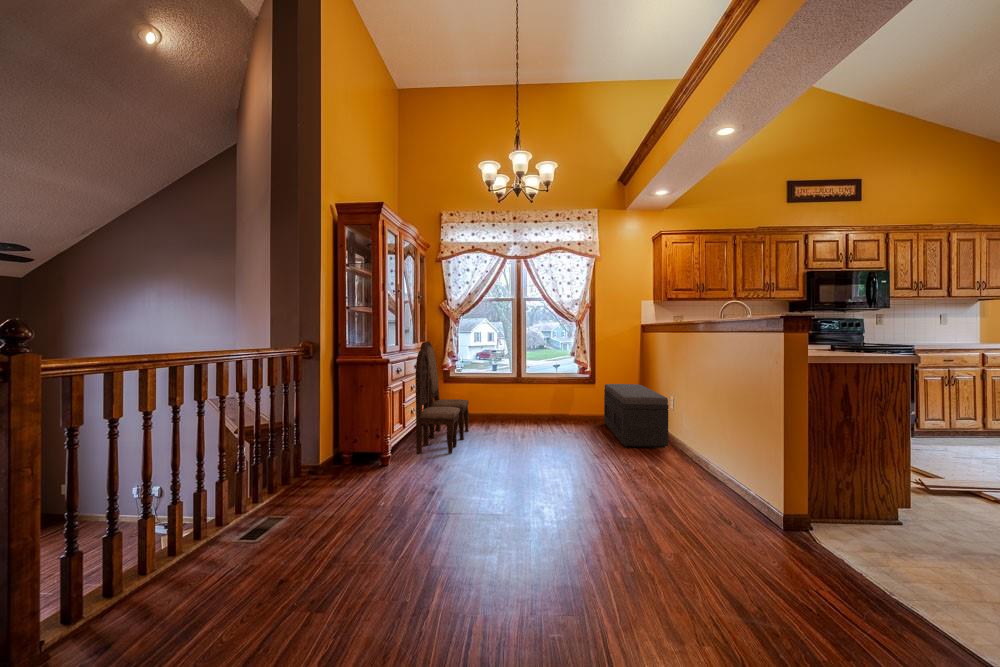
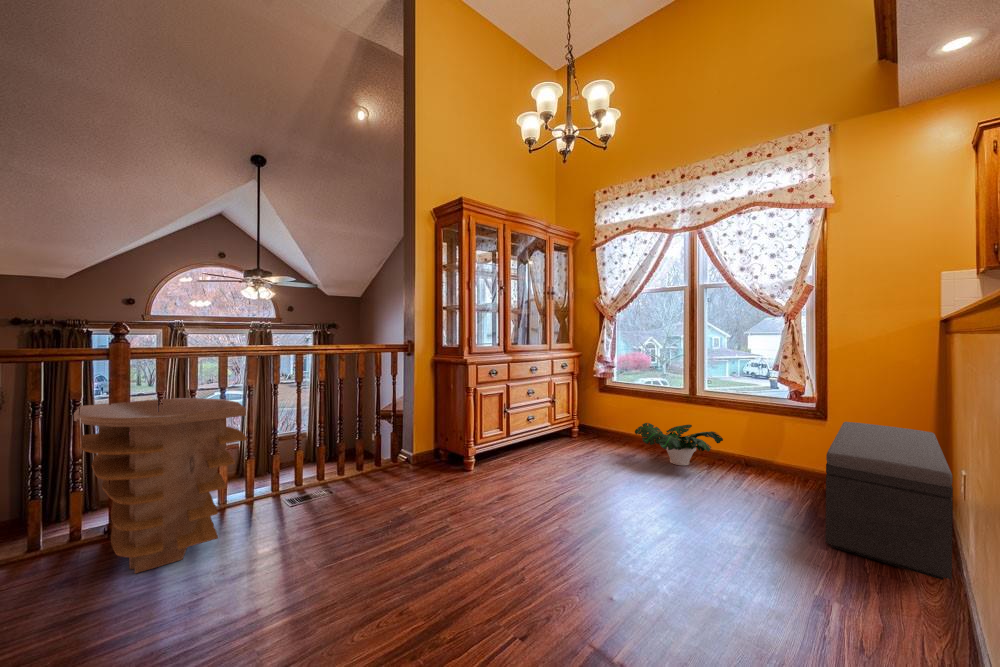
dining chair: present [416,341,469,453] -> none [501,342,602,479]
potted plant: none [489,399,545,427] -> present [635,423,723,466]
side table: none [67,413,309,605] -> present [74,398,247,573]

